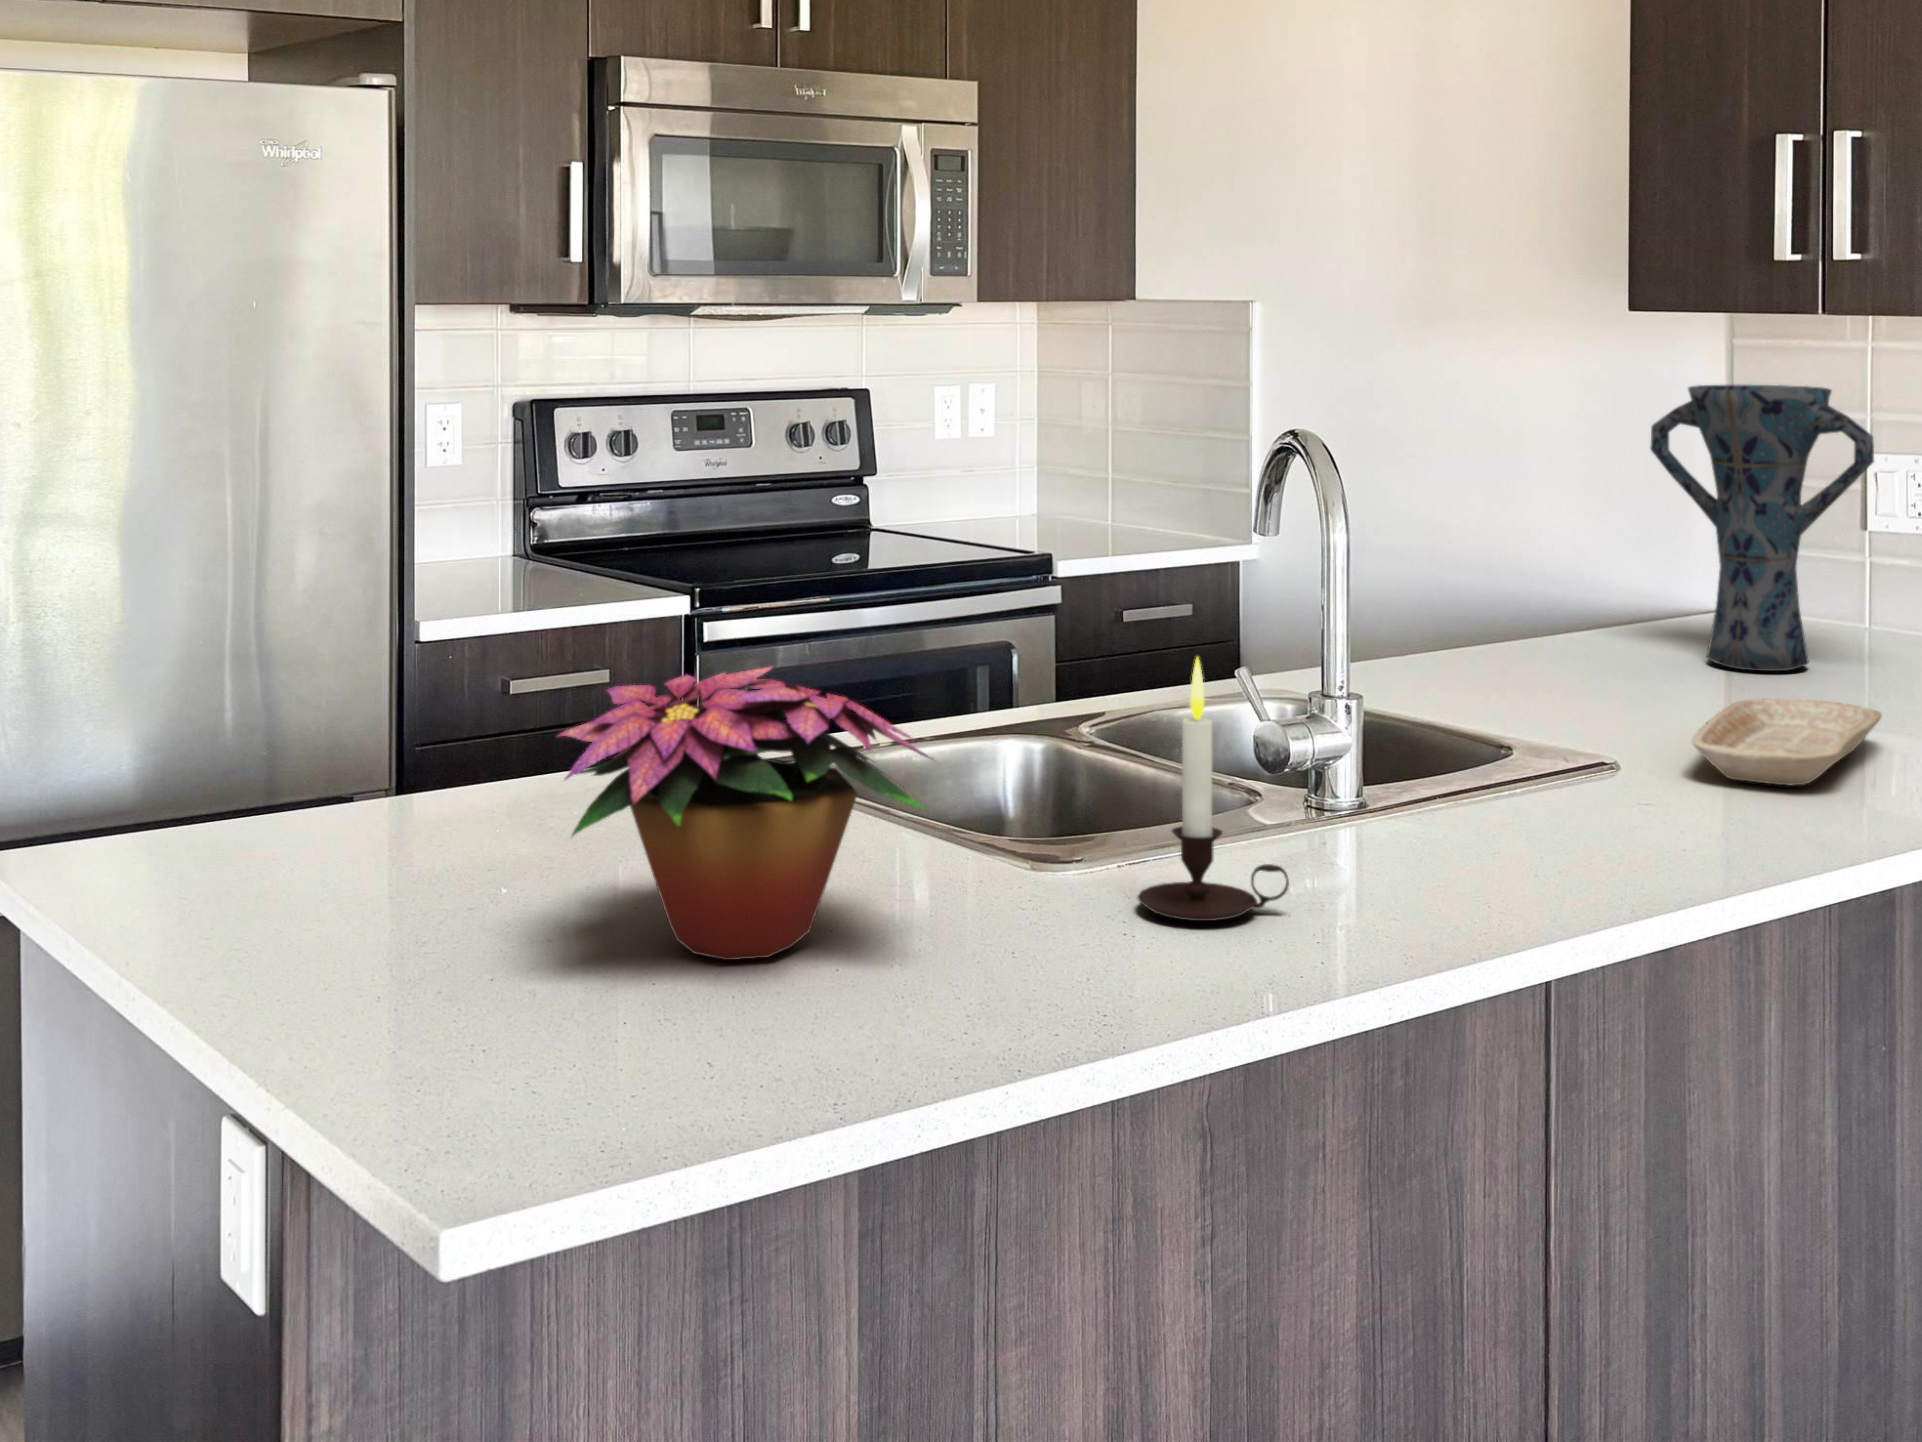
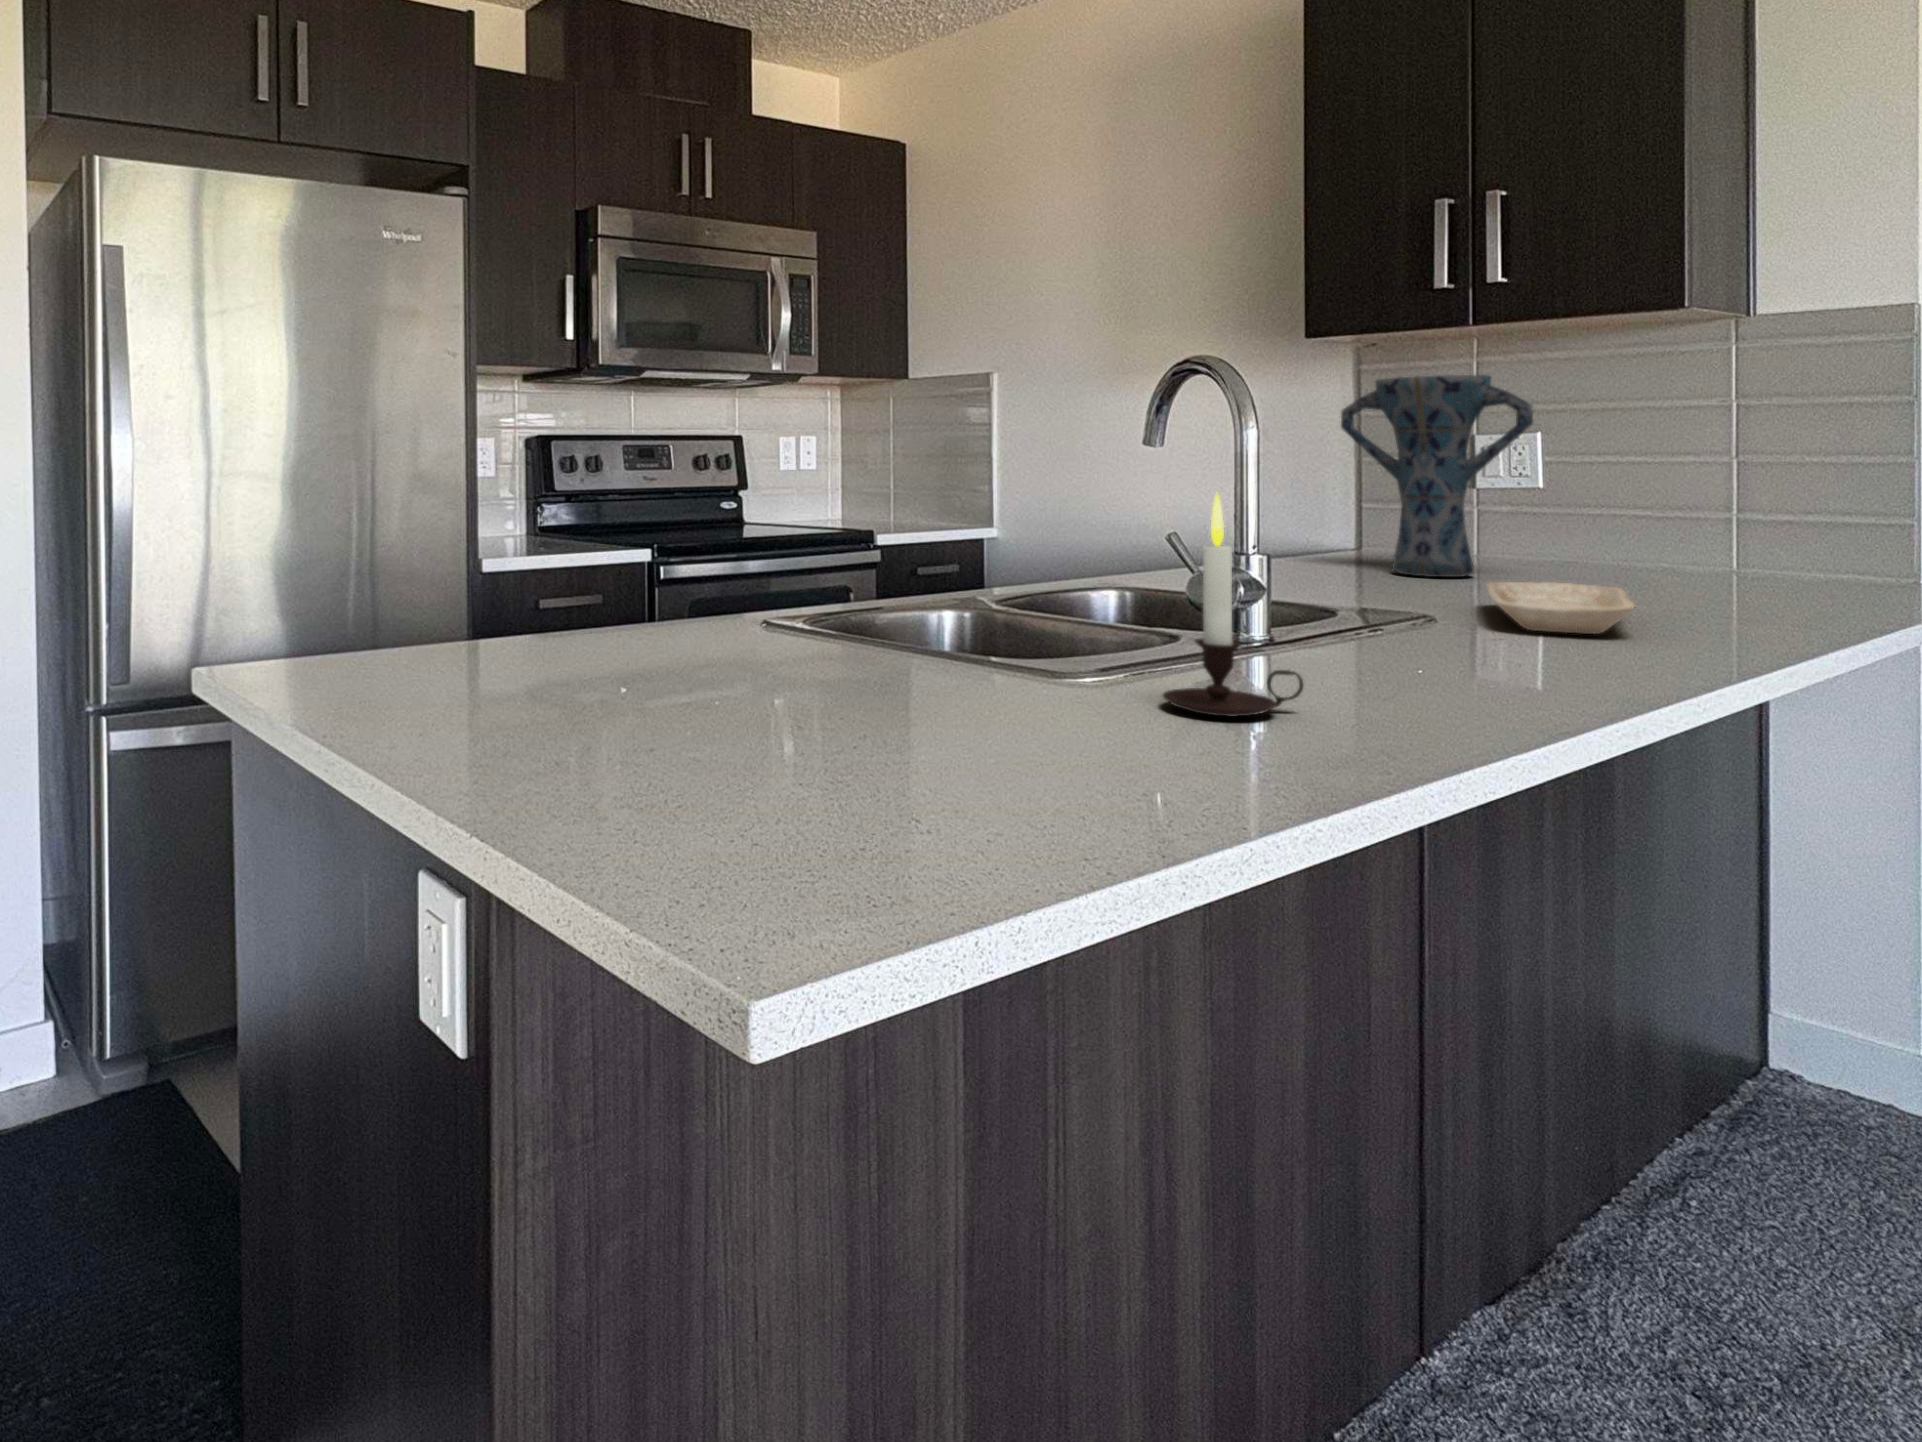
flower arrangement: present [559,667,931,960] -> none [675,491,1041,742]

